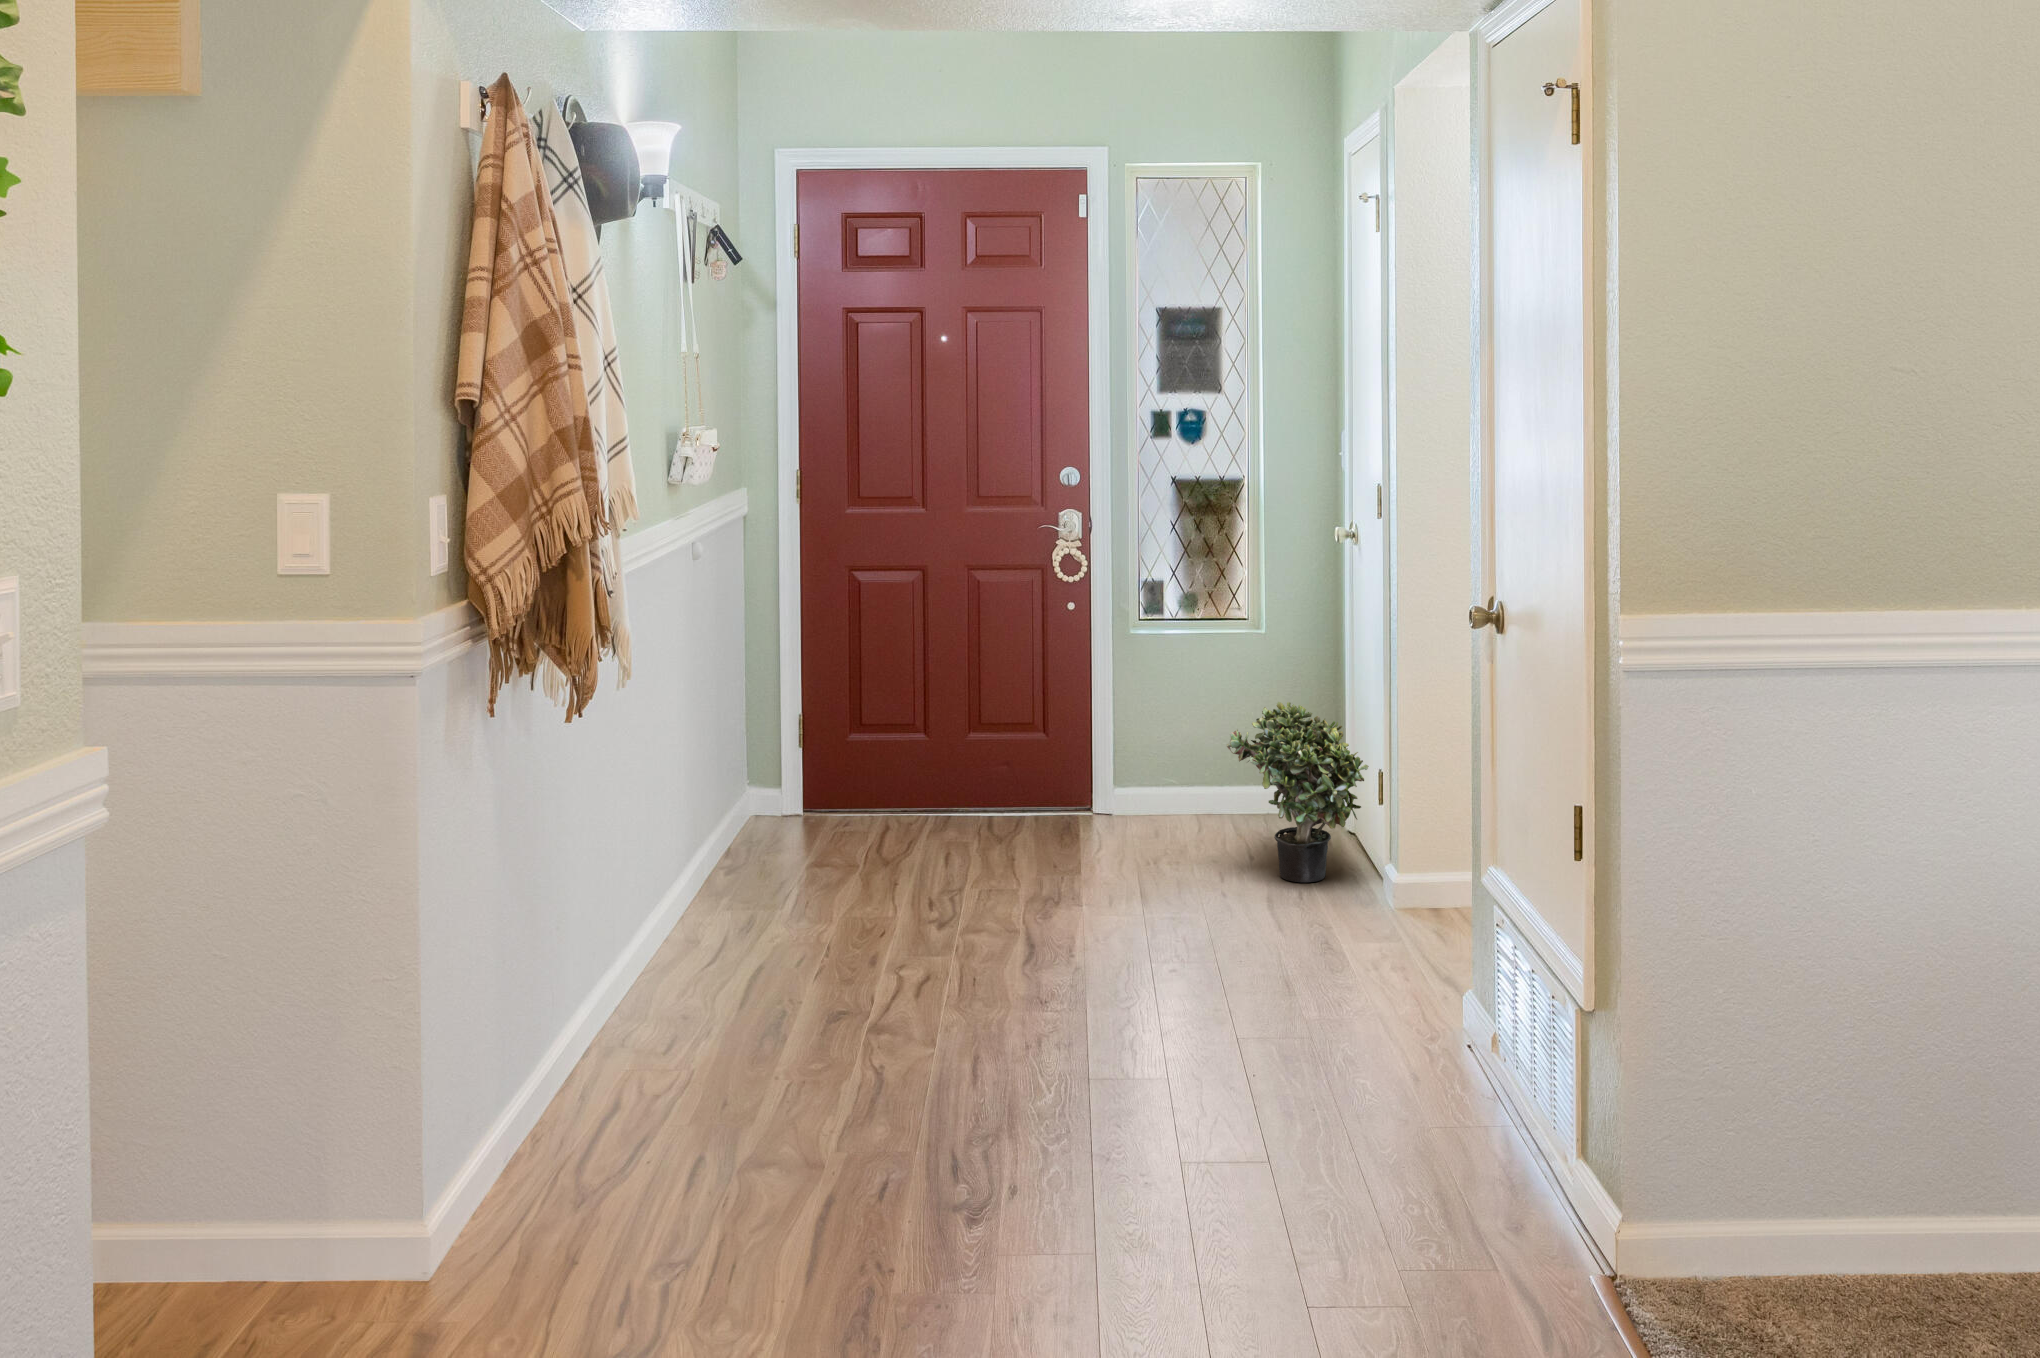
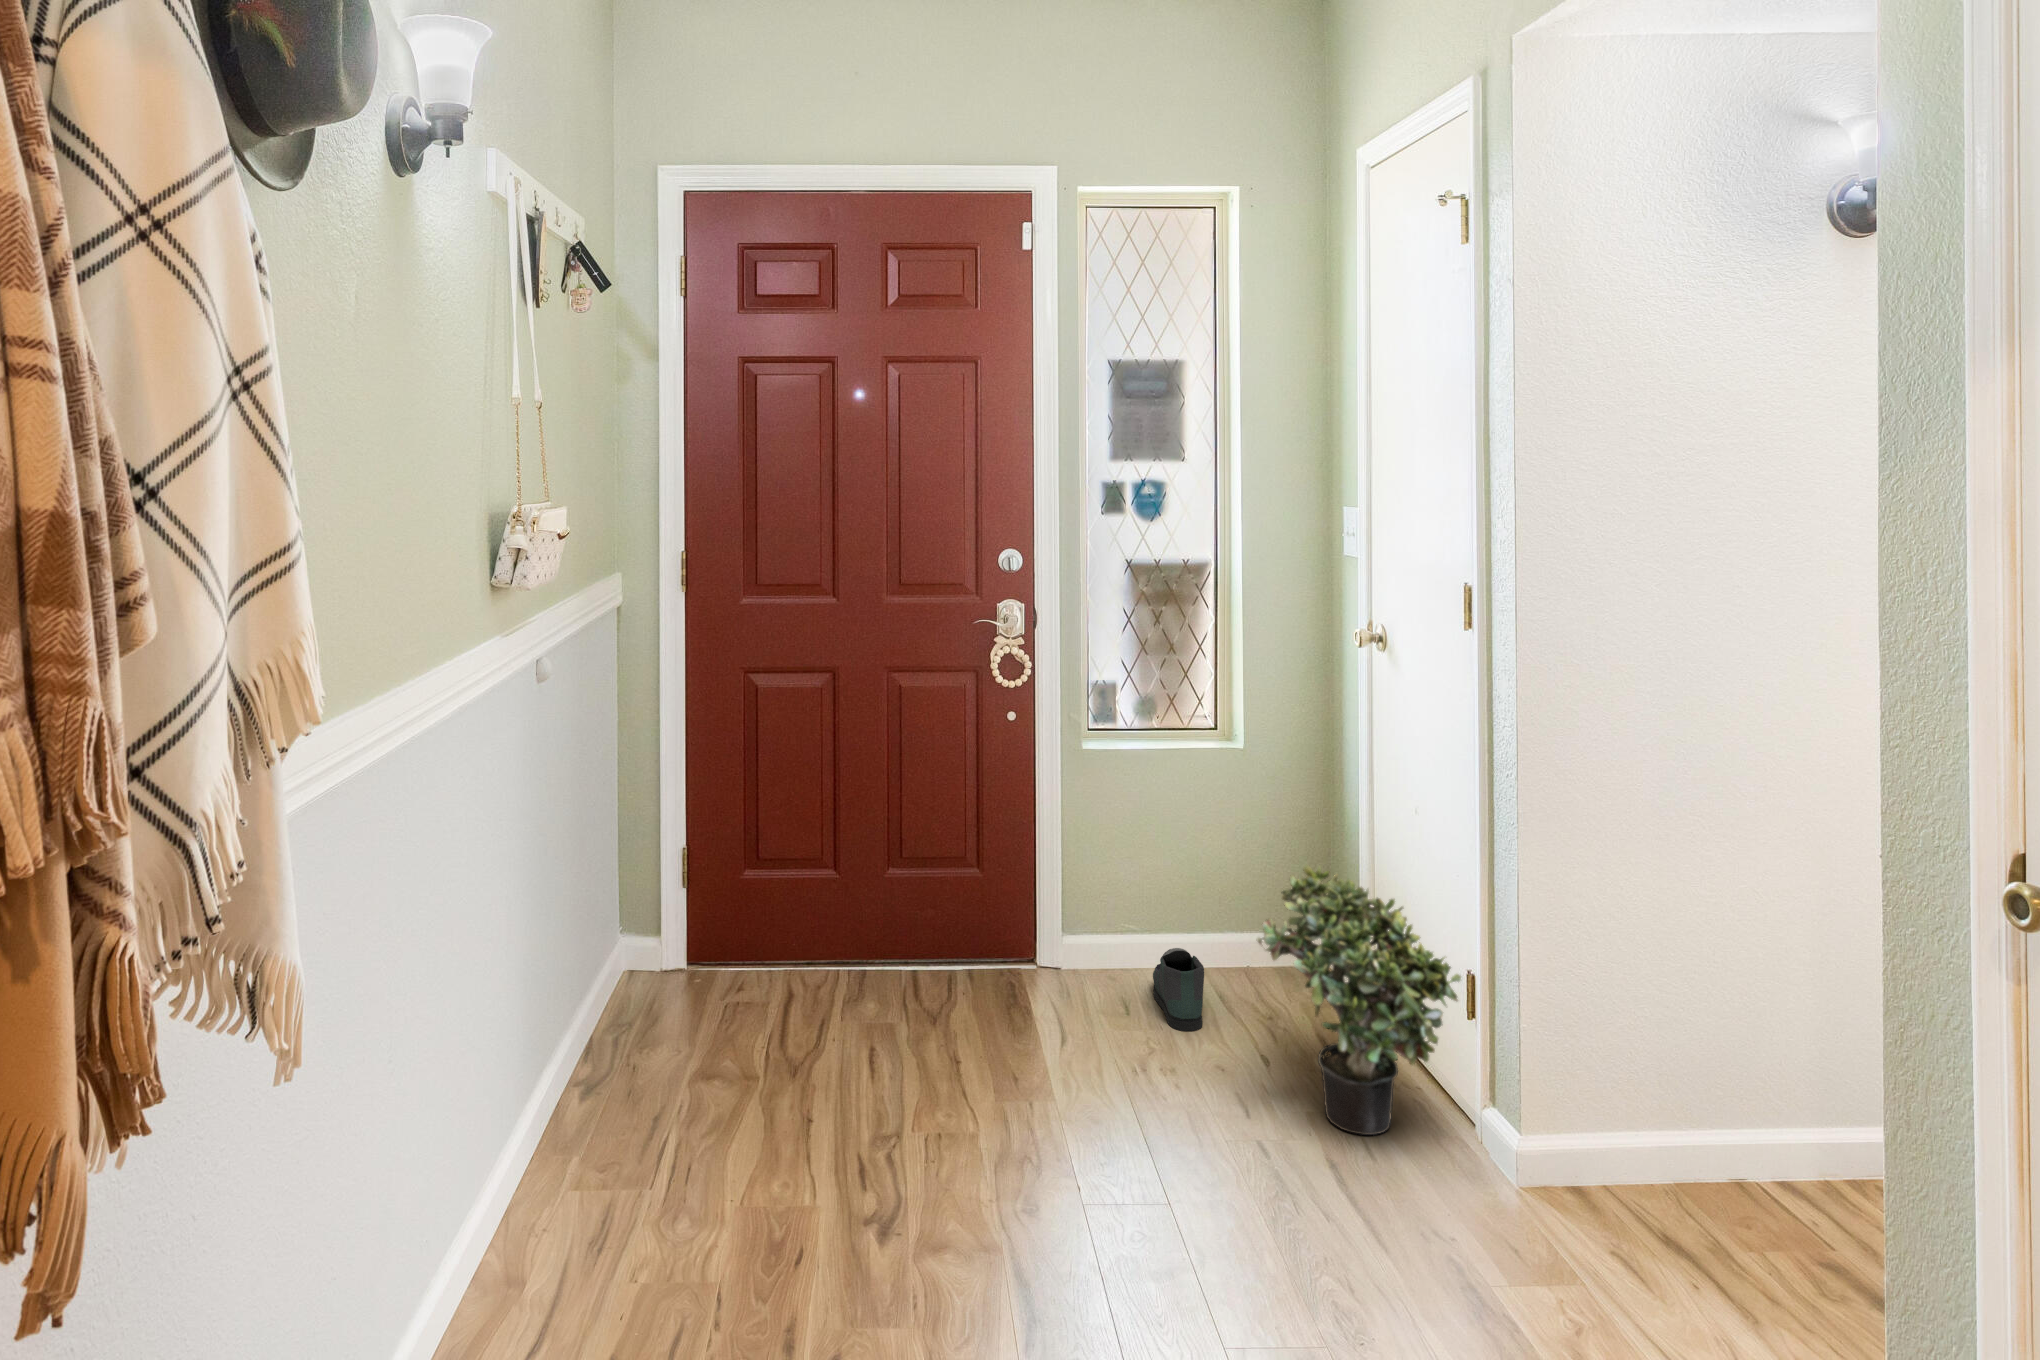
shoe: none [1183,783,1216,840] -> present [1153,948,1204,1031]

